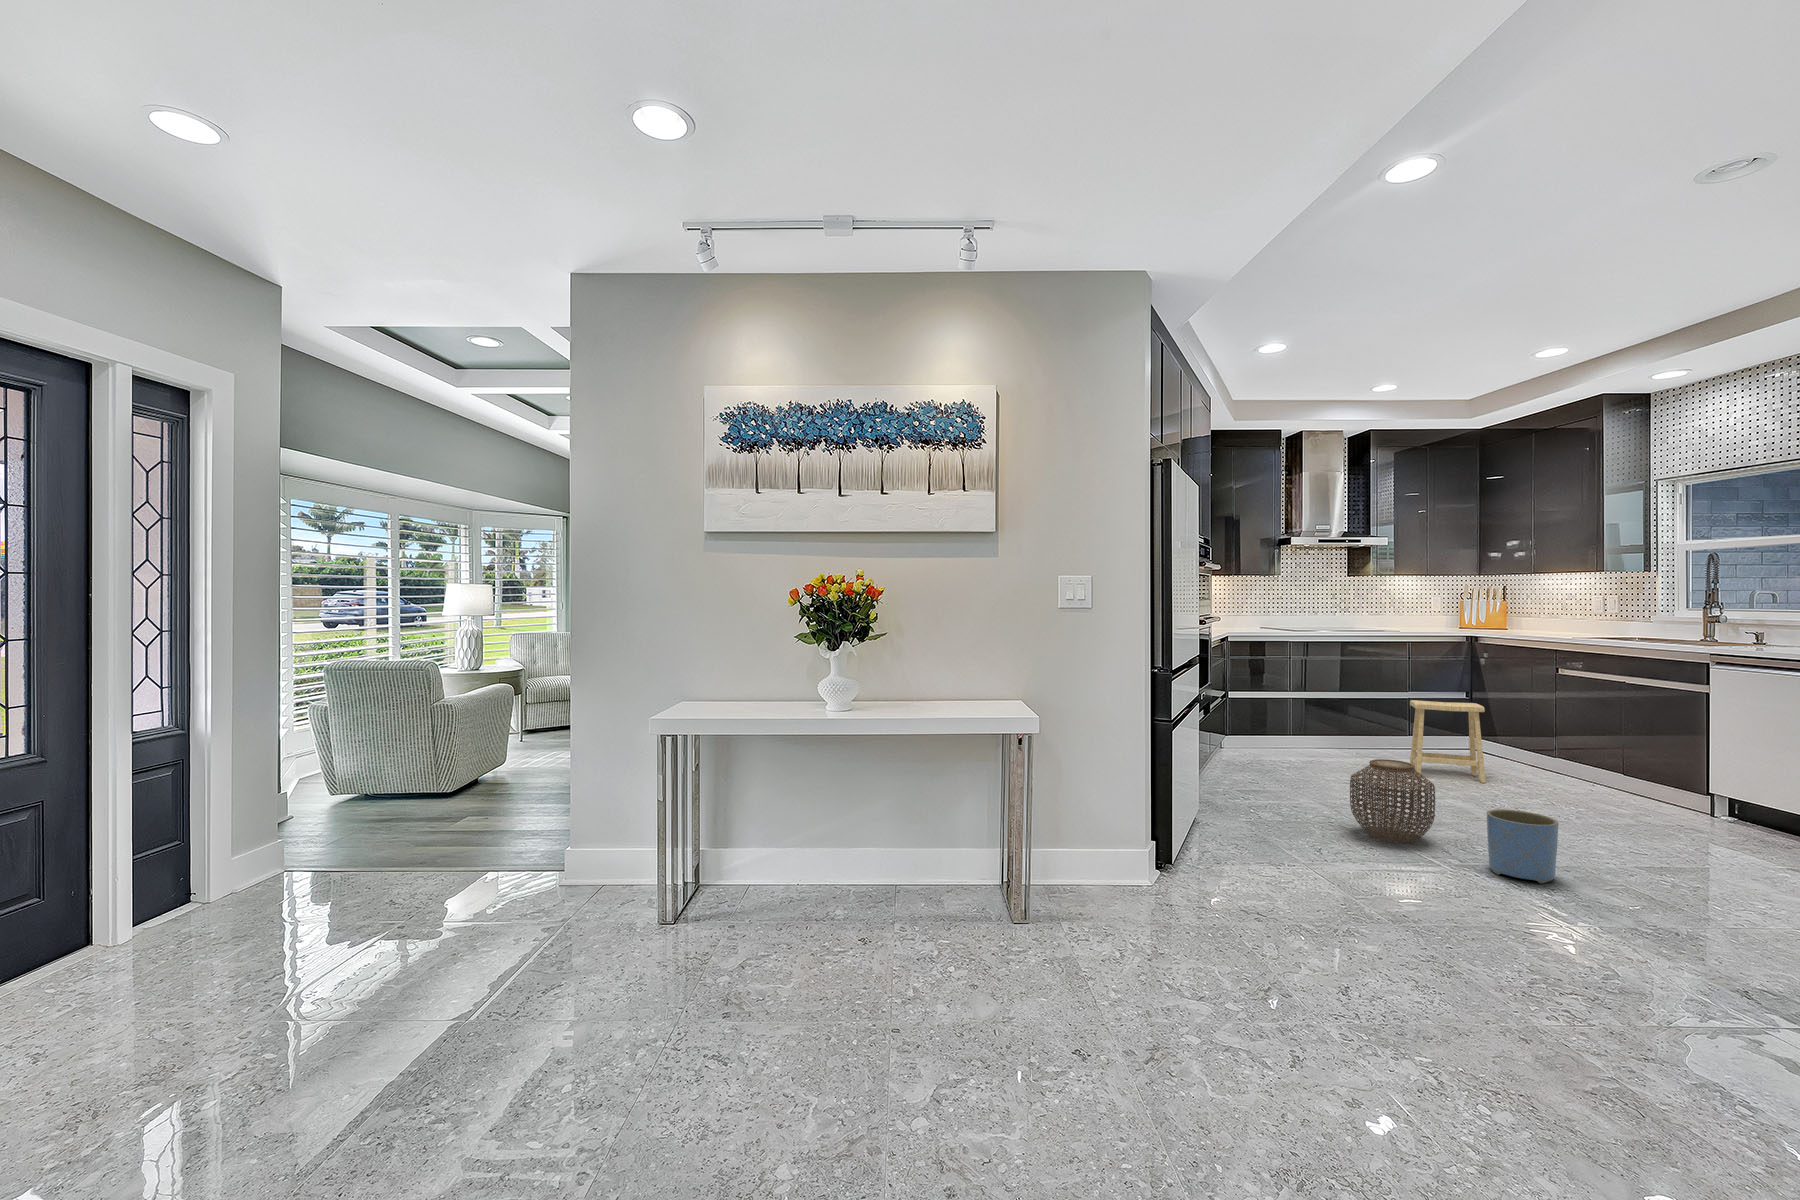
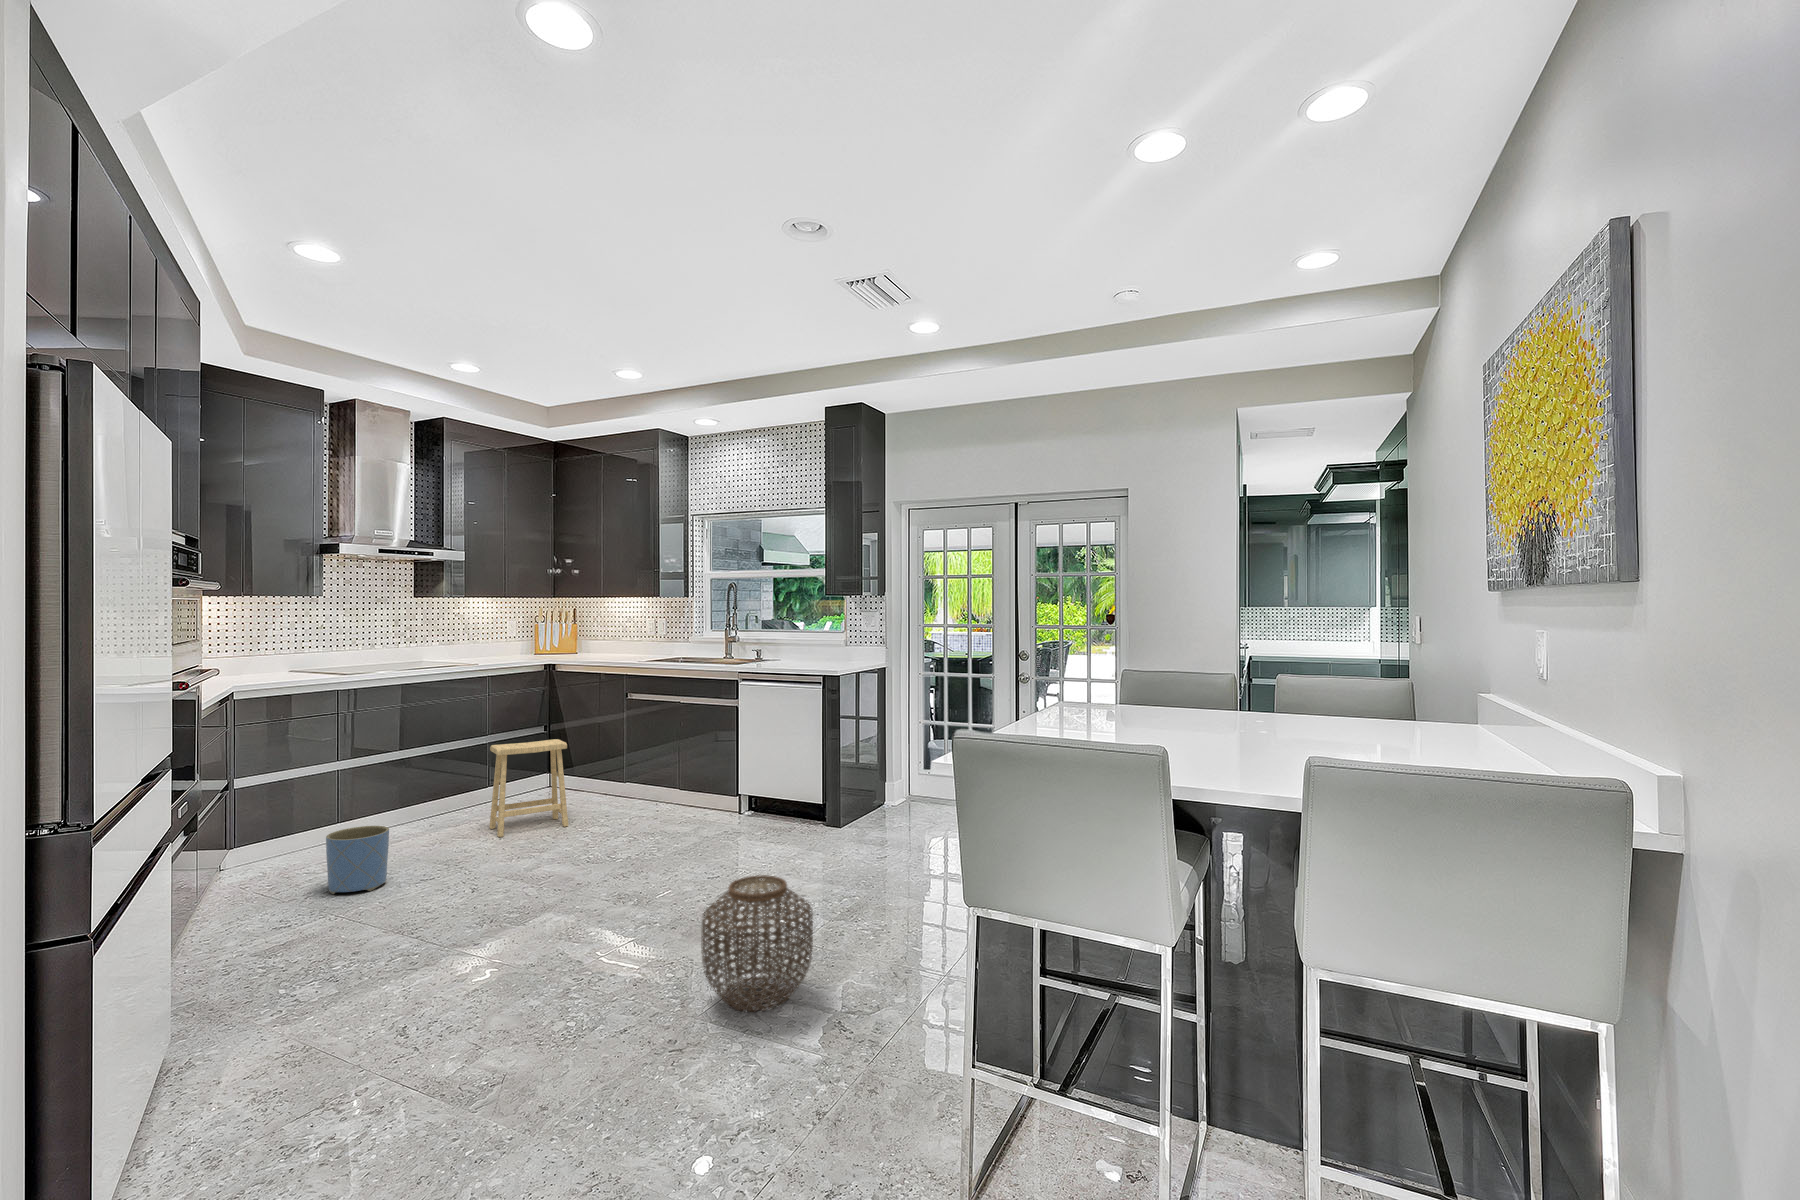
woven basket: present [1350,759,1435,843] -> present [701,875,813,1012]
planter: present [1487,809,1558,884] -> present [326,826,389,894]

